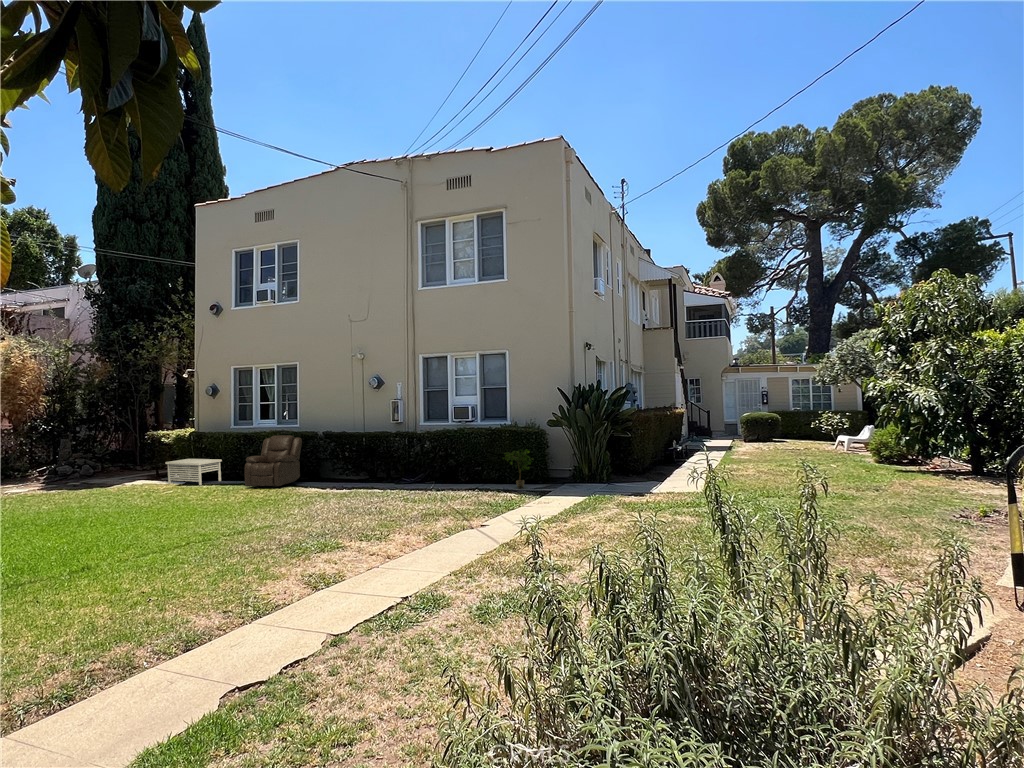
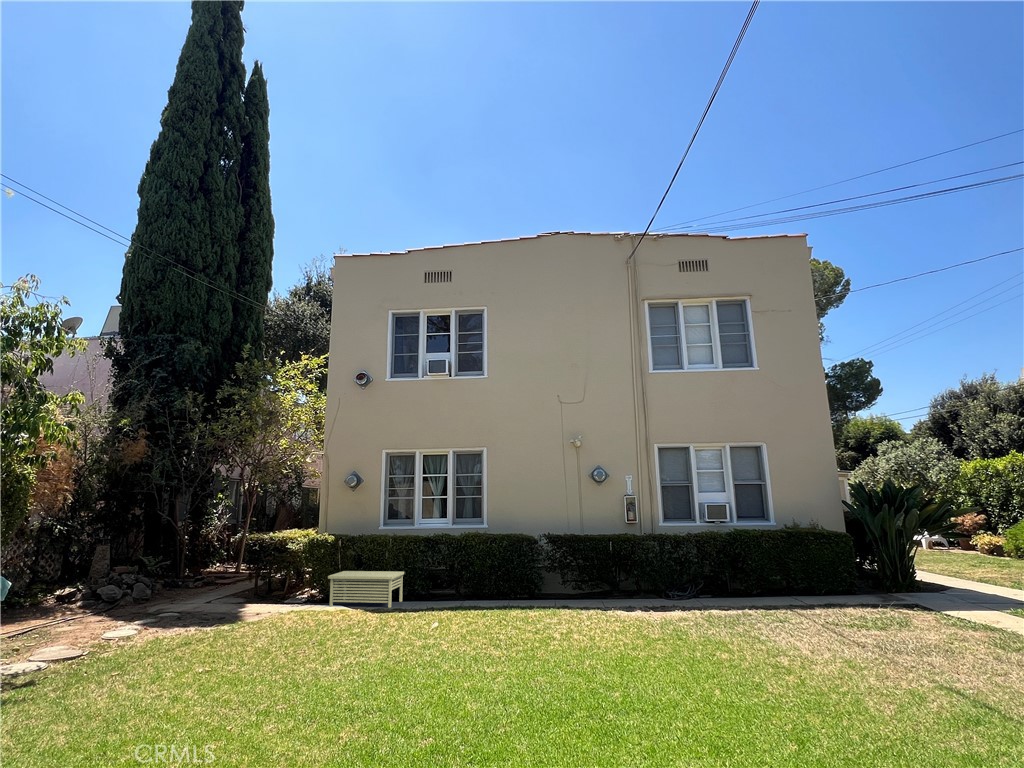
chair: present [244,435,302,488] -> none [478,539,535,610]
potted plant: present [503,449,531,488] -> none [821,555,851,602]

